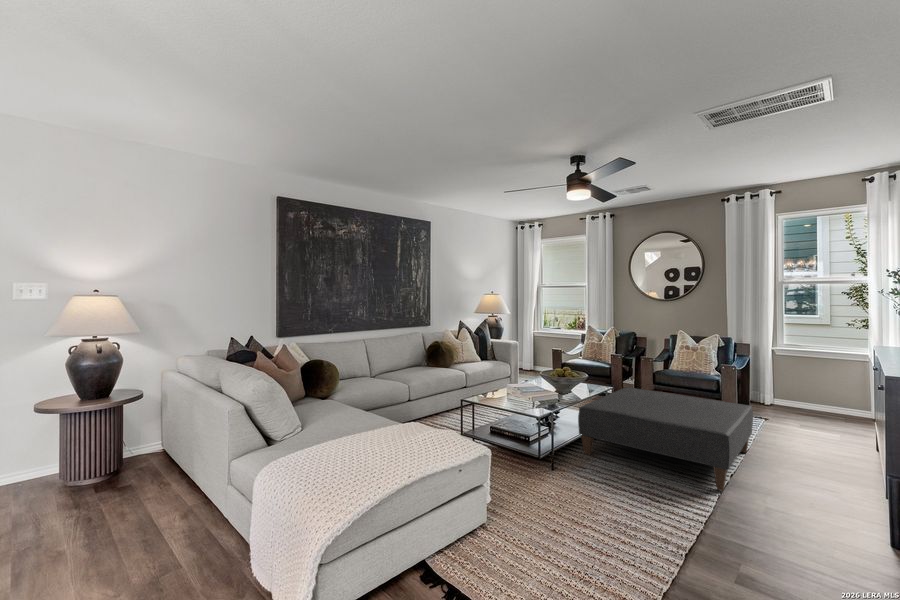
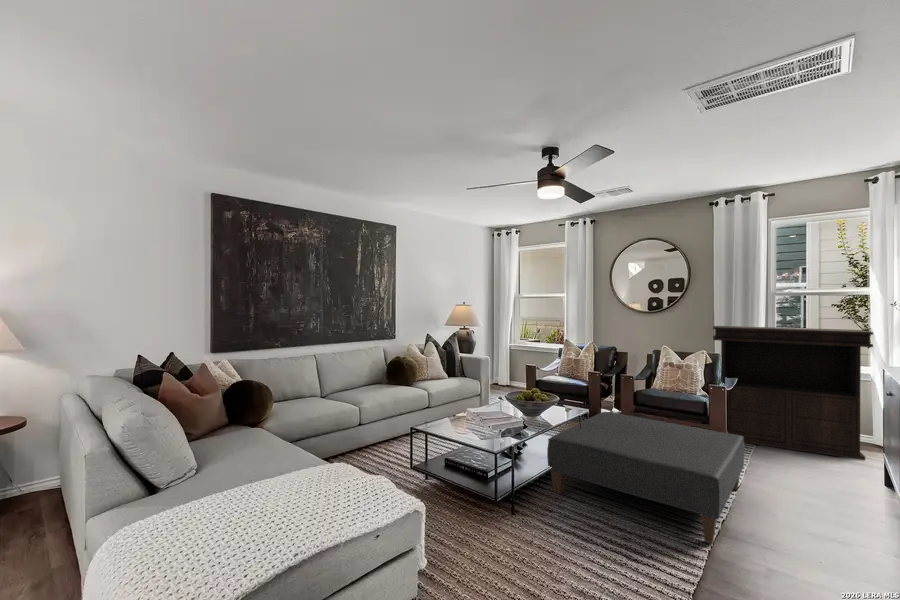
console table: none [726,311,873,431] -> present [713,326,873,460]

